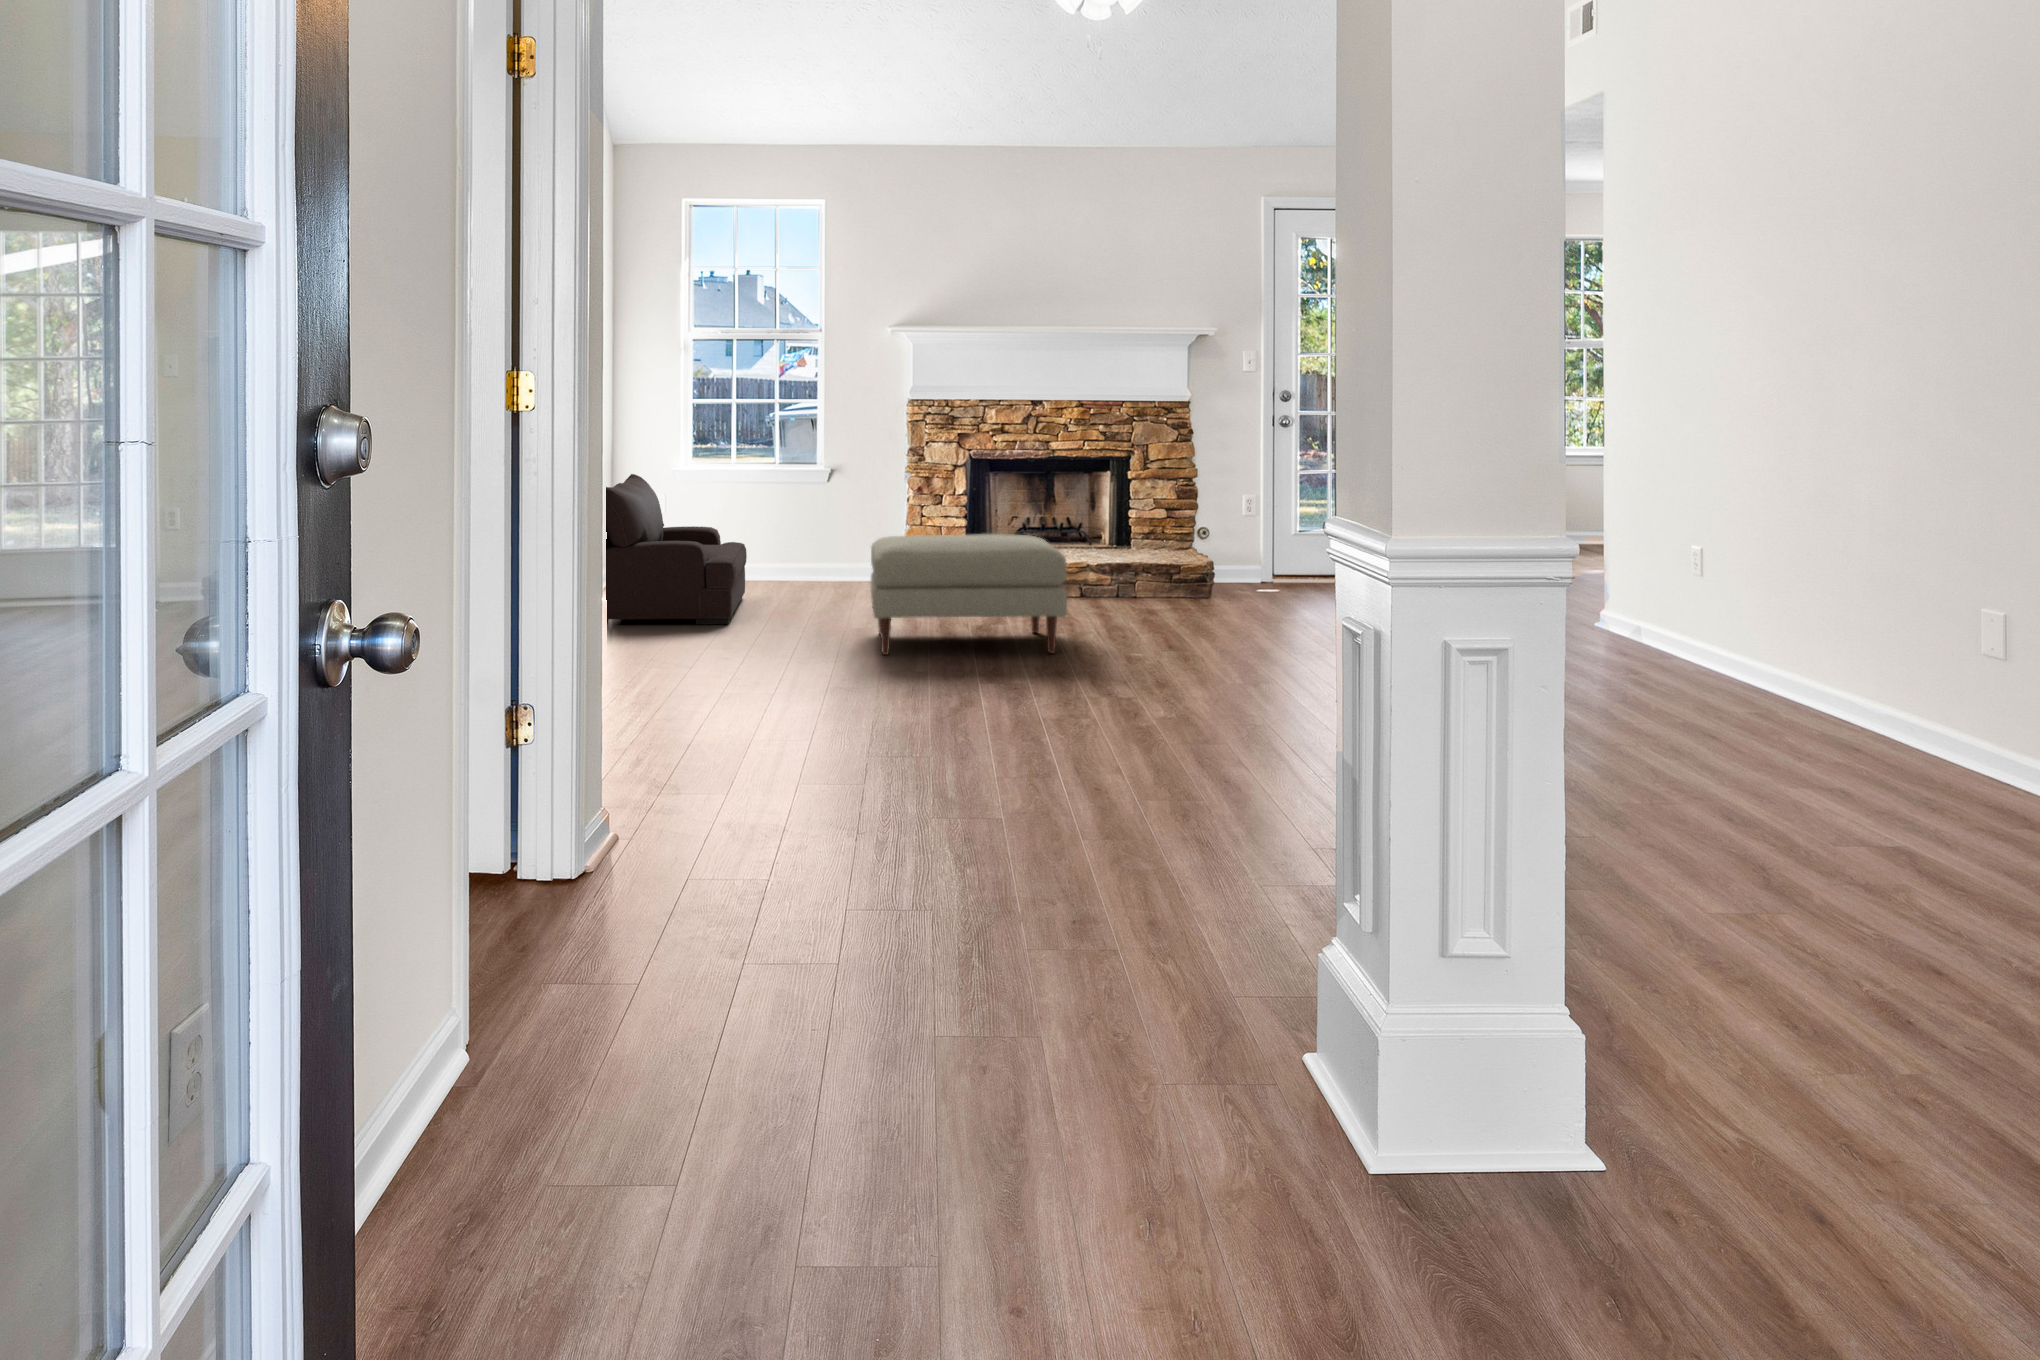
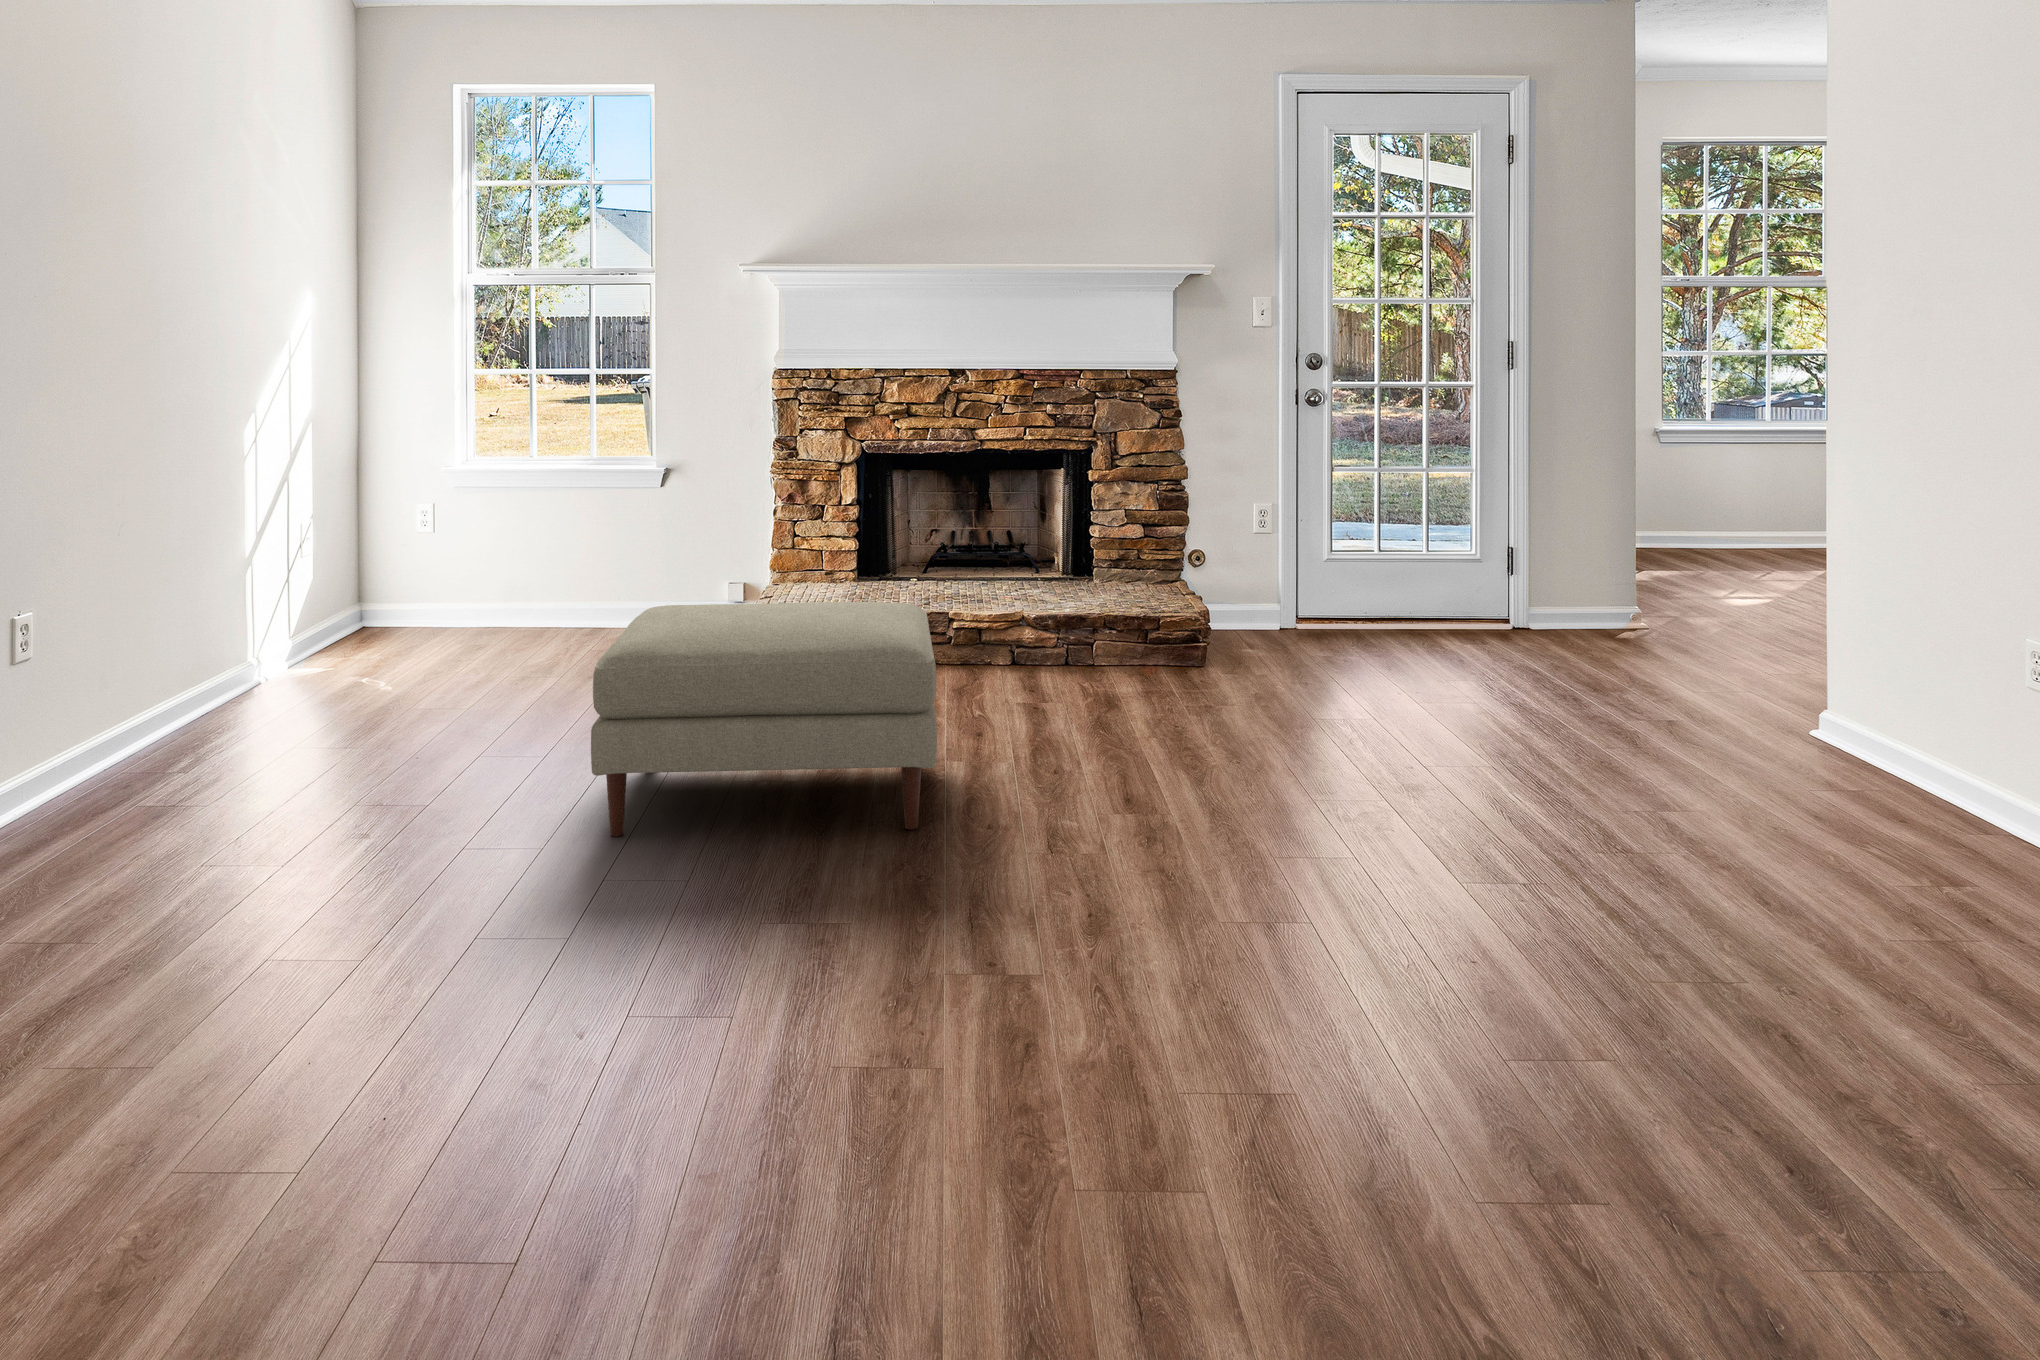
armchair: present [606,474,747,625] -> none [161,485,508,745]

